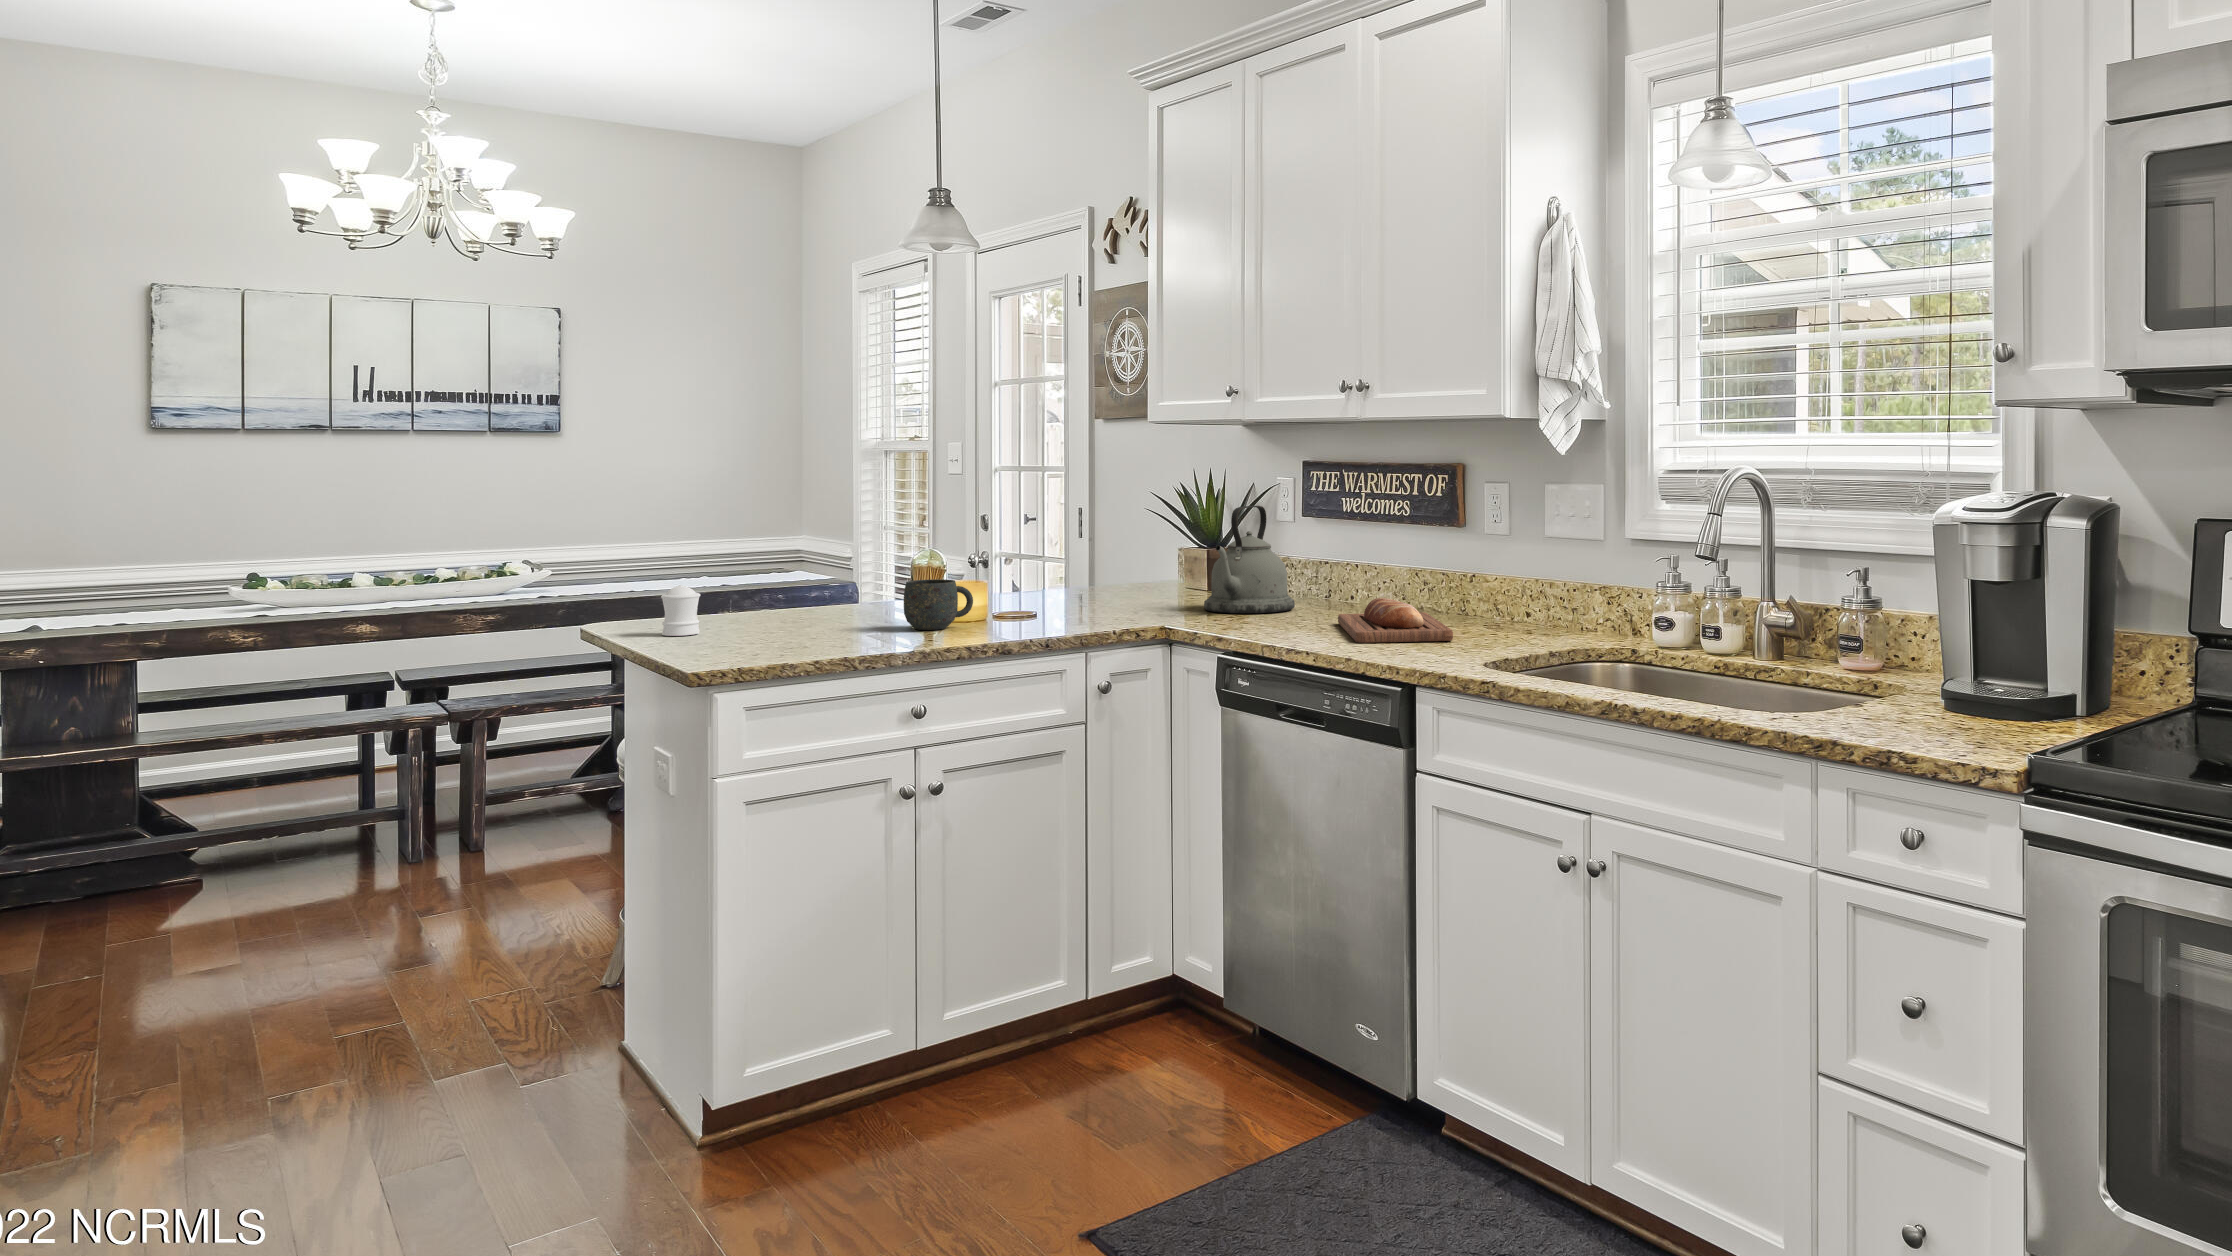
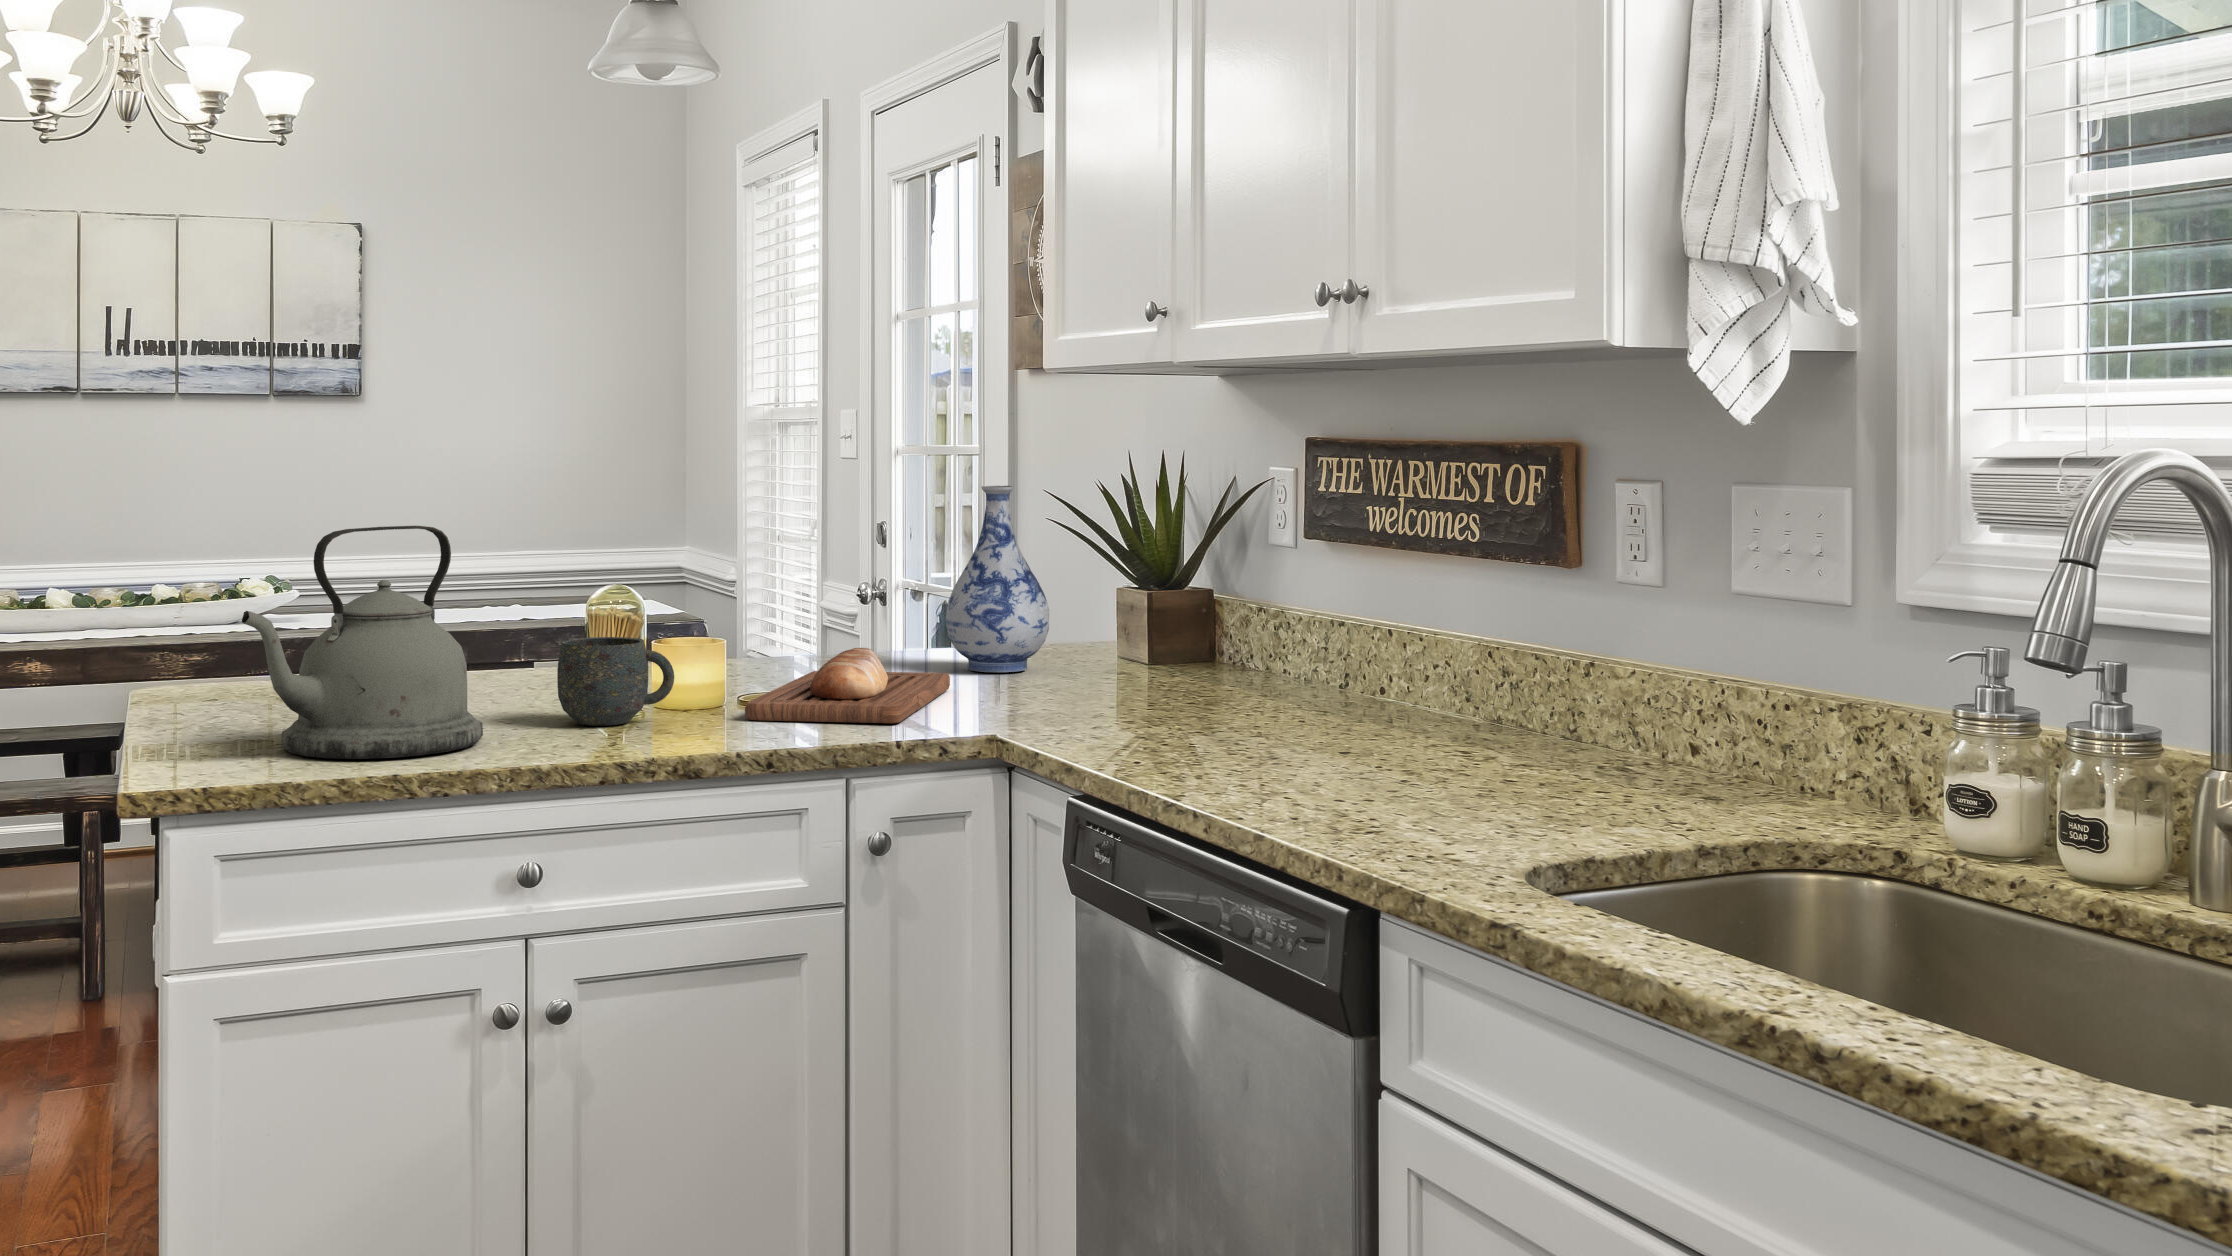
vase: none [1095,490,1157,599] -> present [945,486,1049,672]
kettle: present [1204,506,1295,613] -> present [242,526,483,759]
salt shaker: present [661,585,701,636] -> none [184,636,247,720]
bread loaf: present [1338,598,1453,643] -> present [745,648,950,723]

